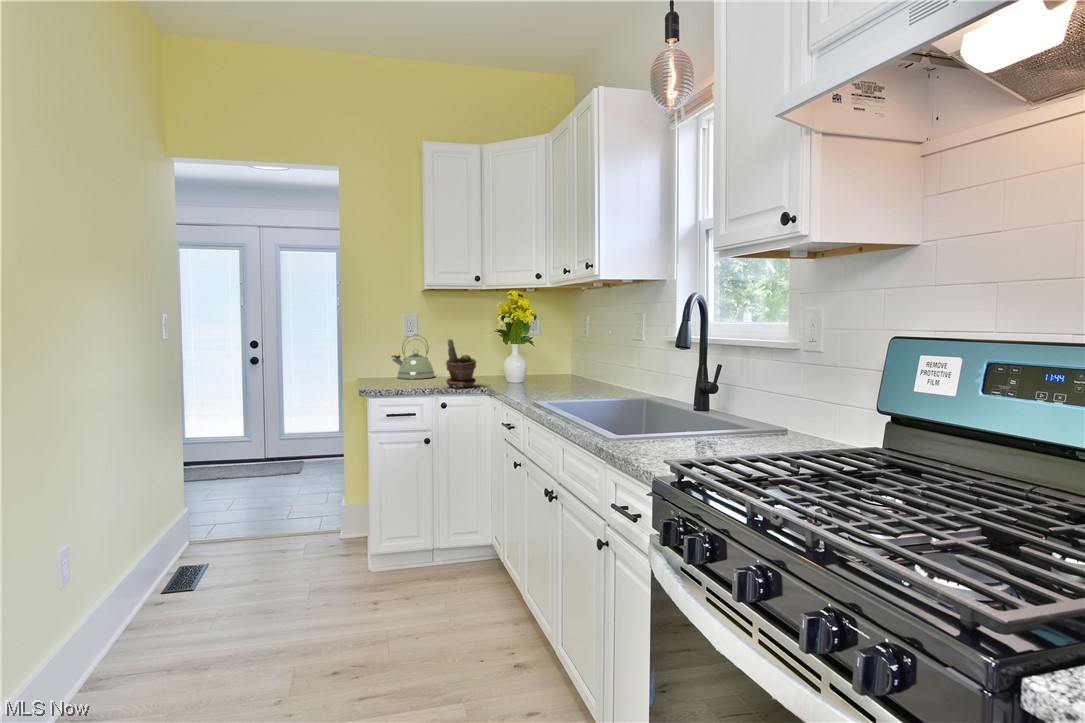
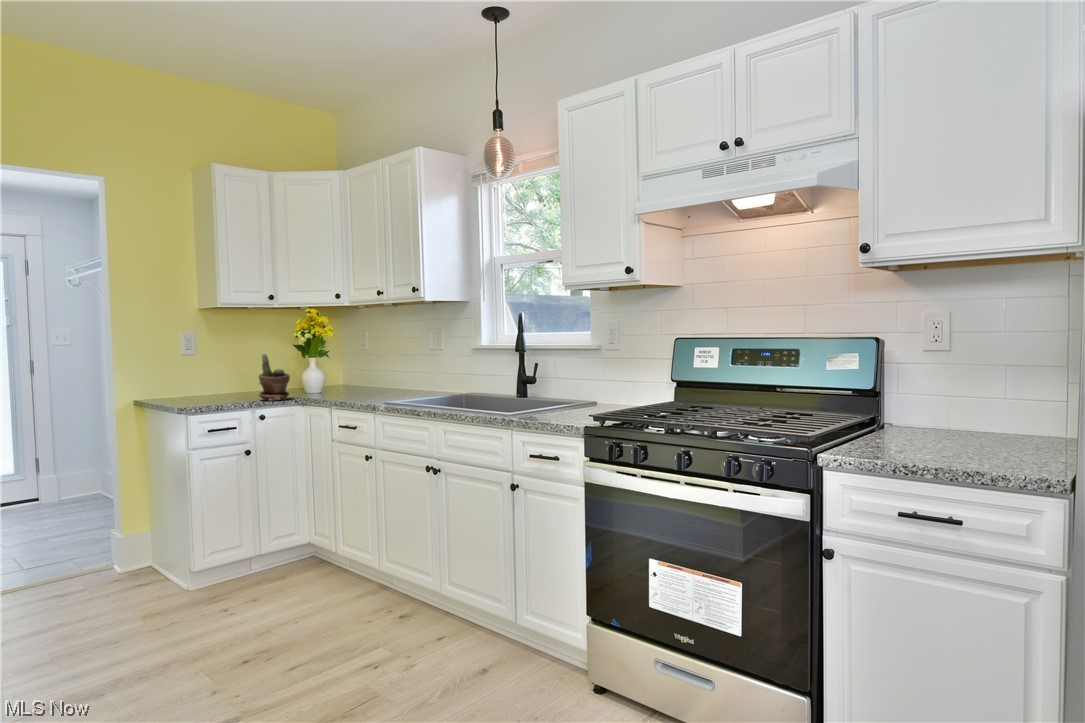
kettle: present [392,335,435,379] -> none [173,352,222,398]

